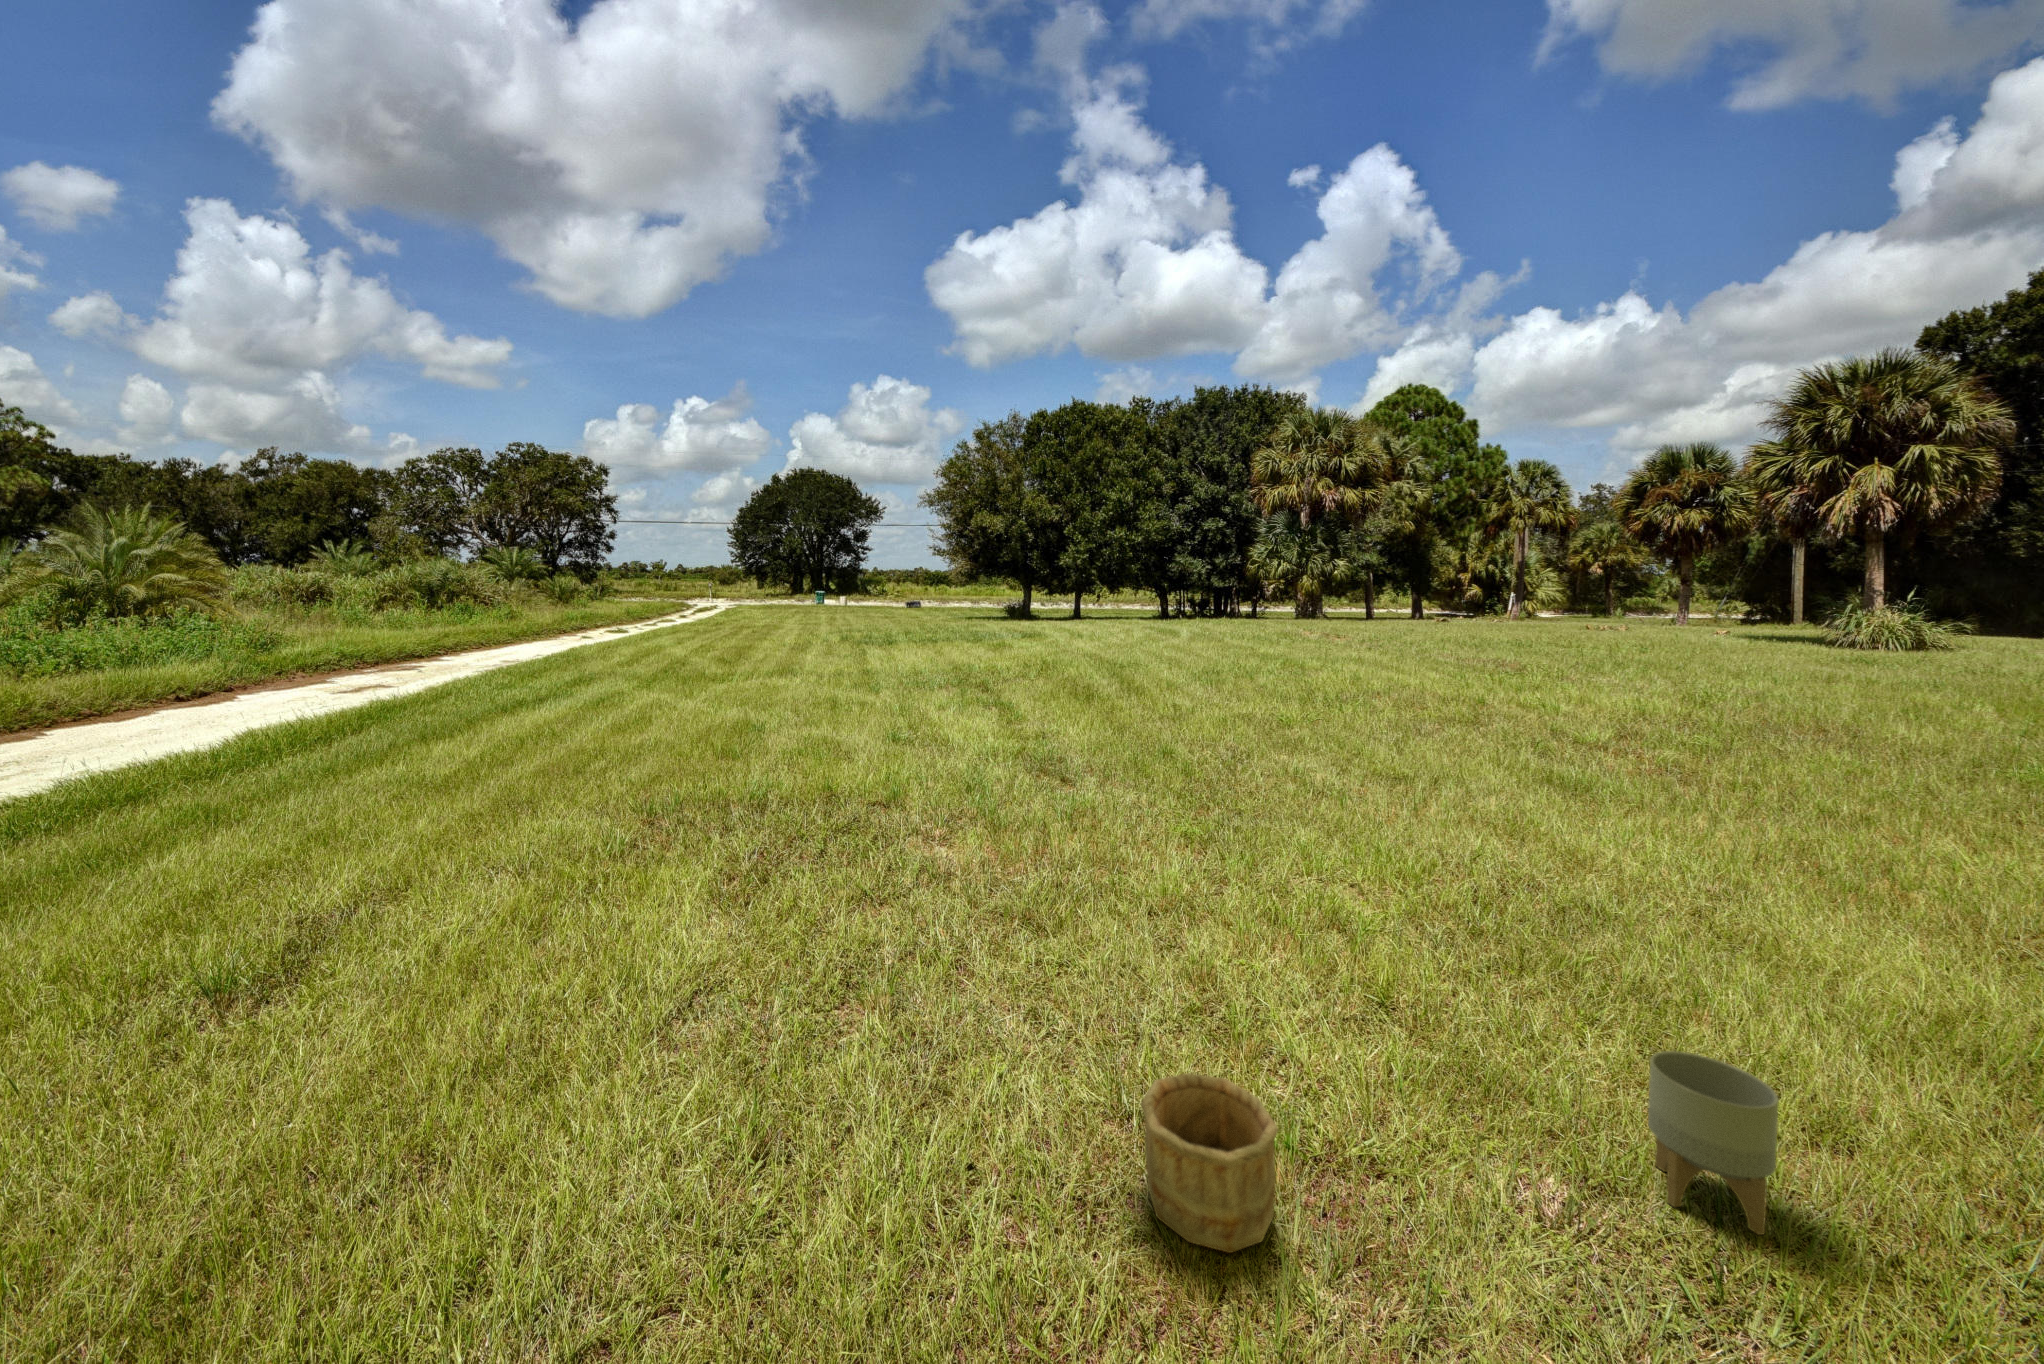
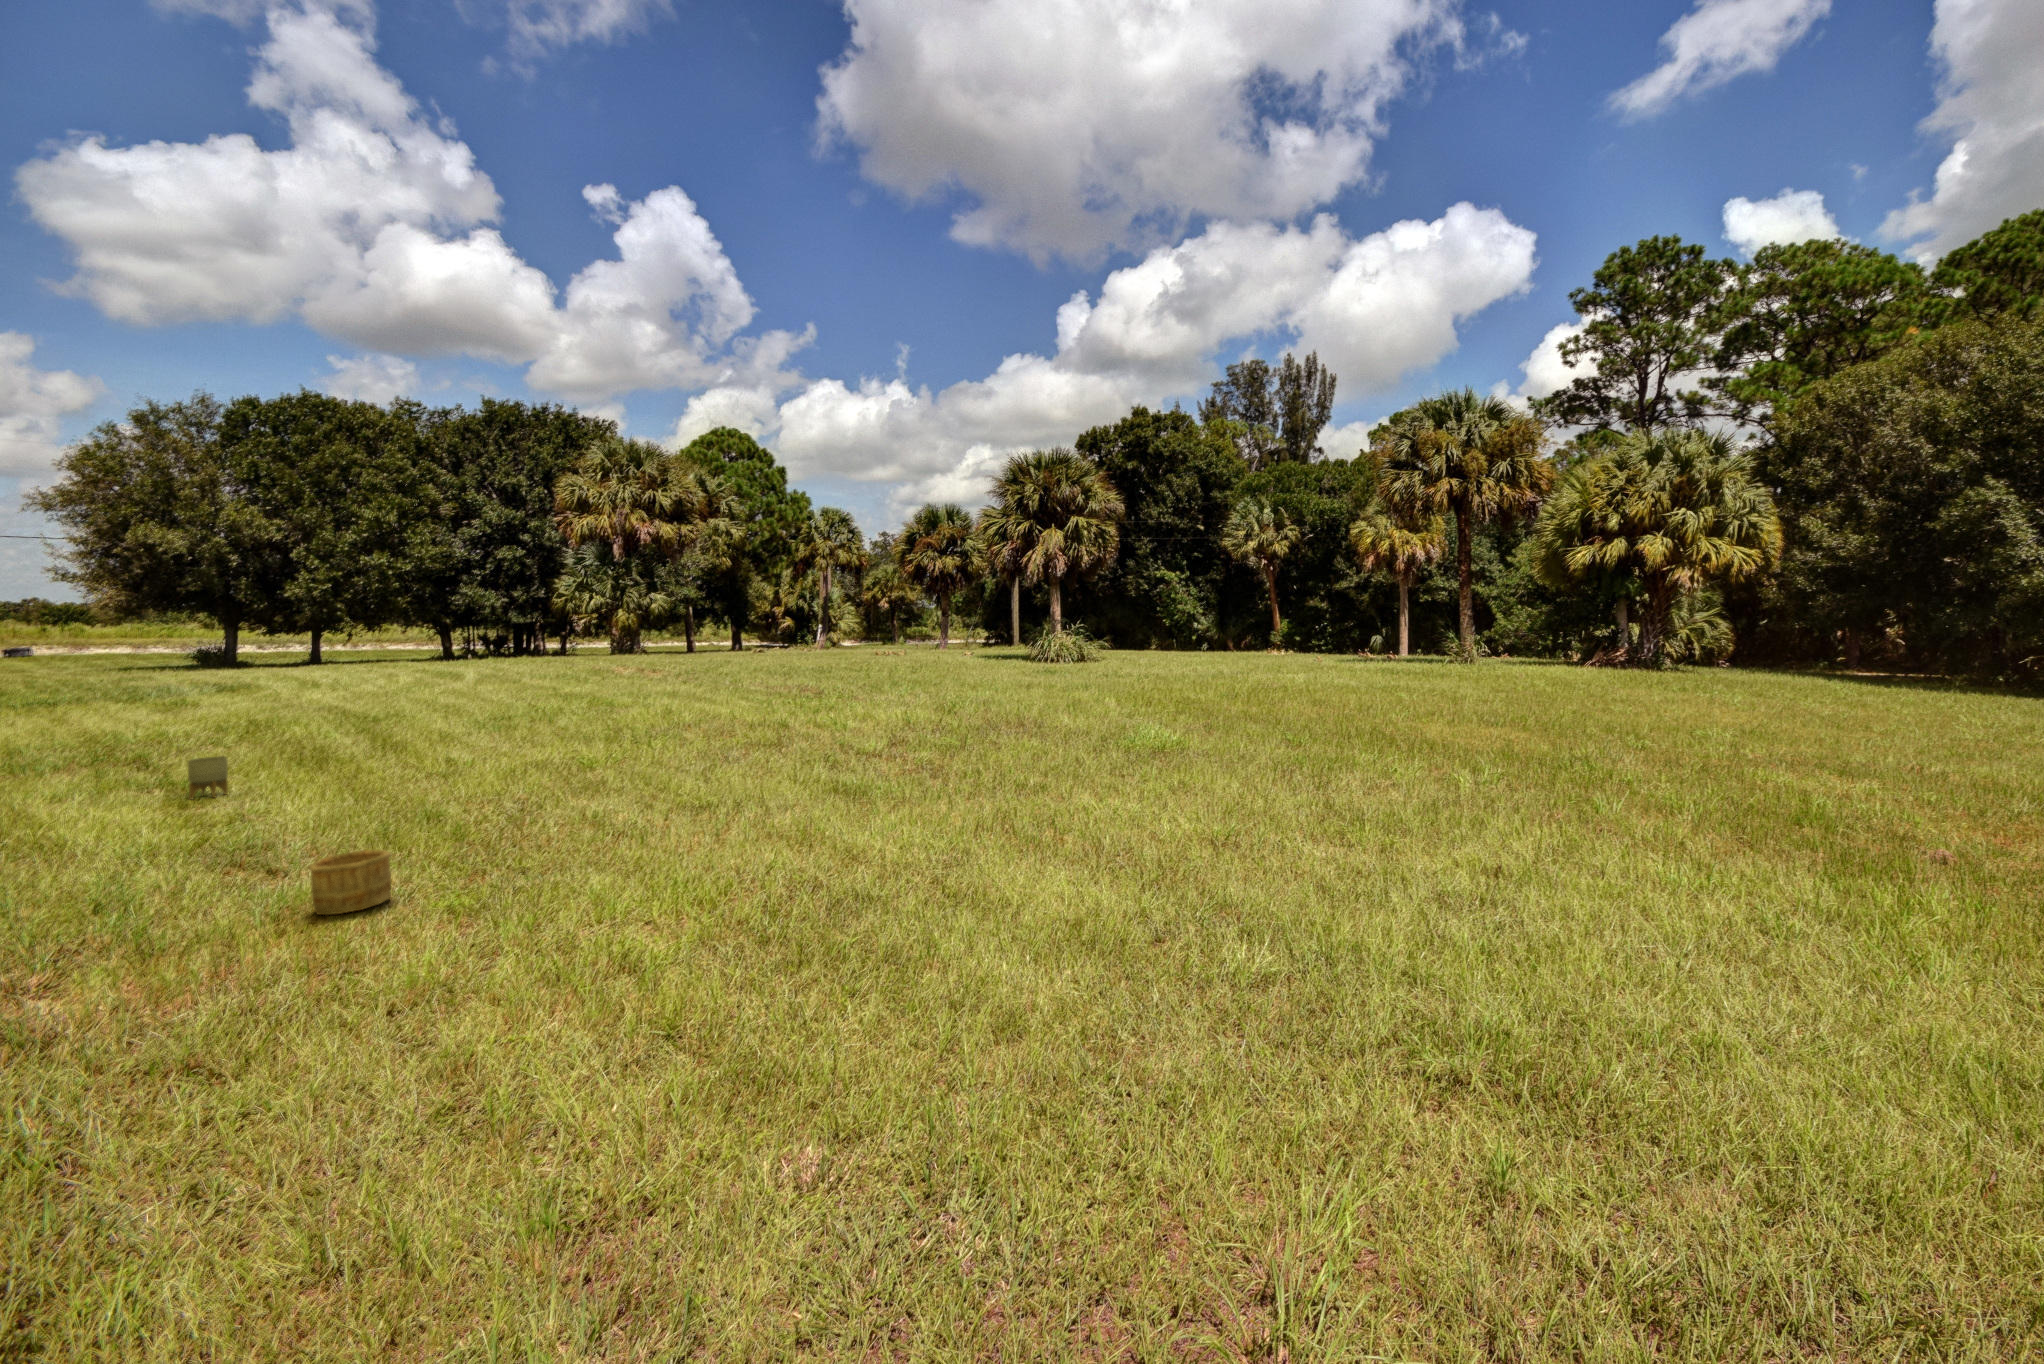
planter: present [1648,1051,1779,1235] -> present [188,756,228,799]

